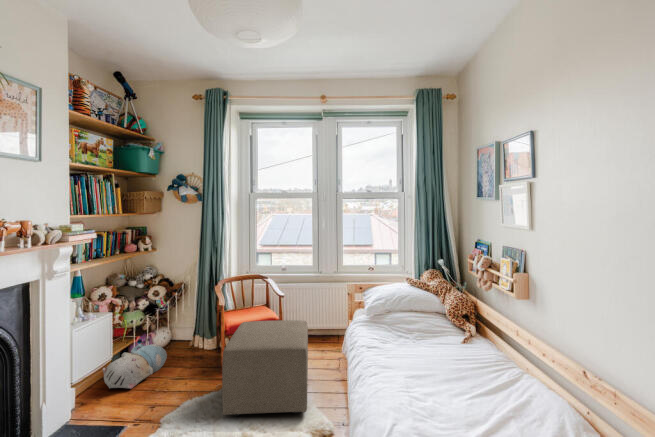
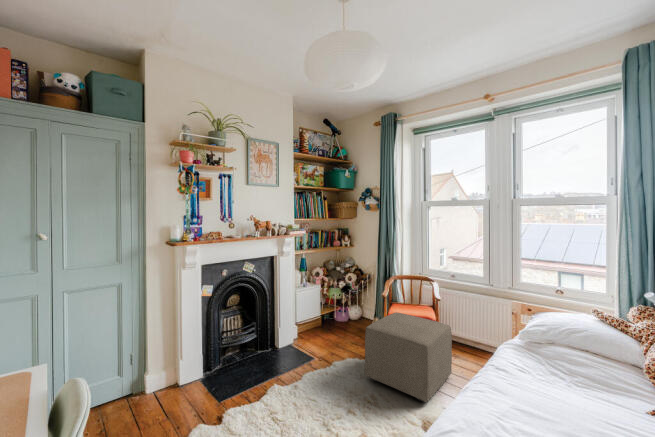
plush toy: present [103,344,167,389] -> none [313,312,352,339]

